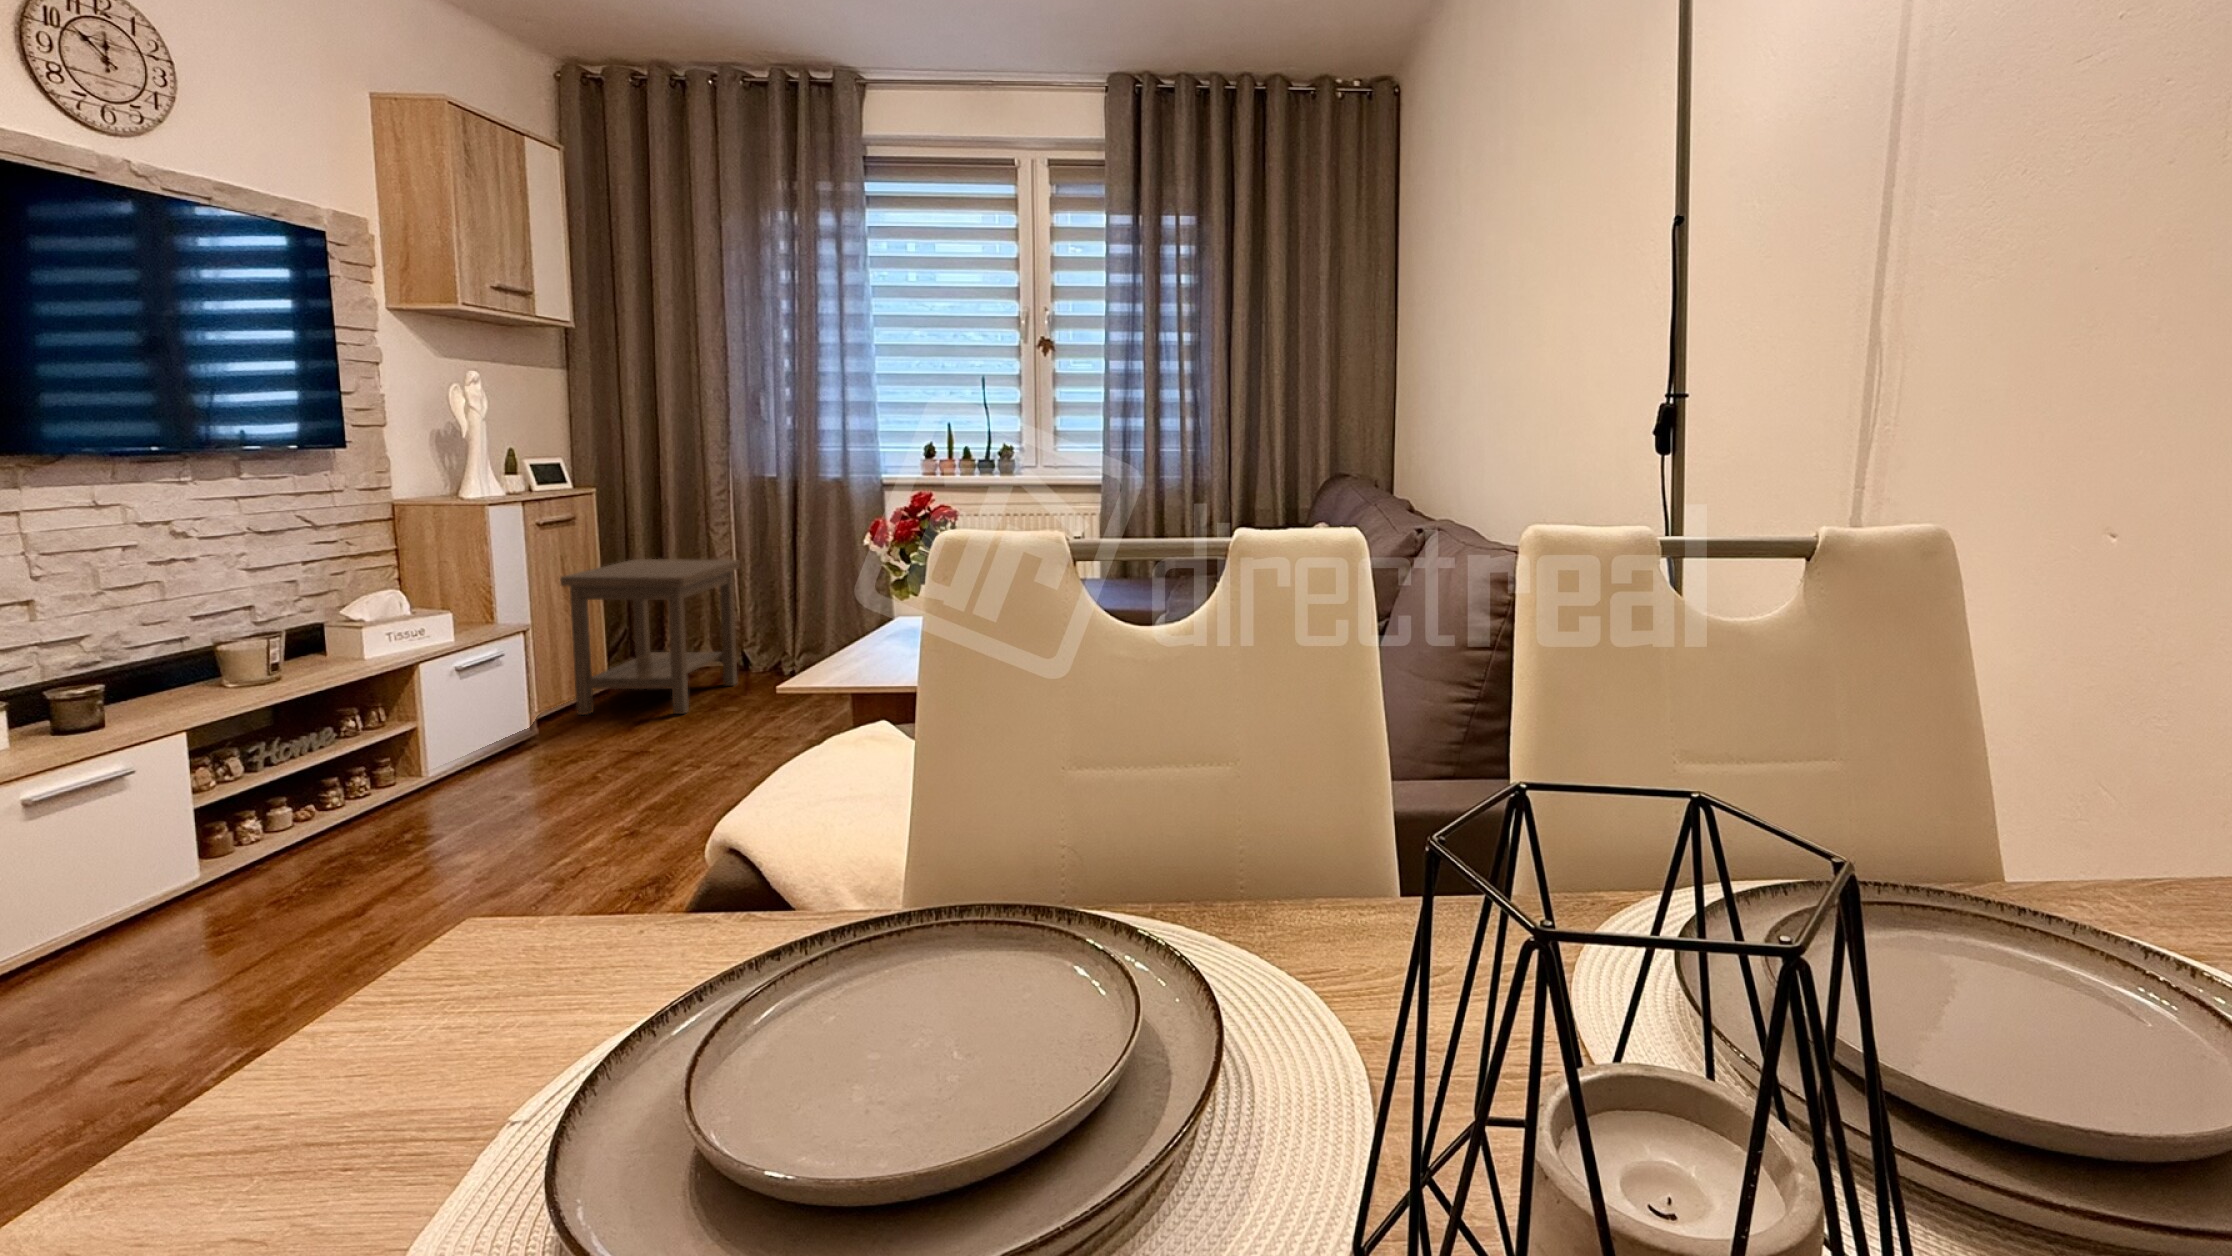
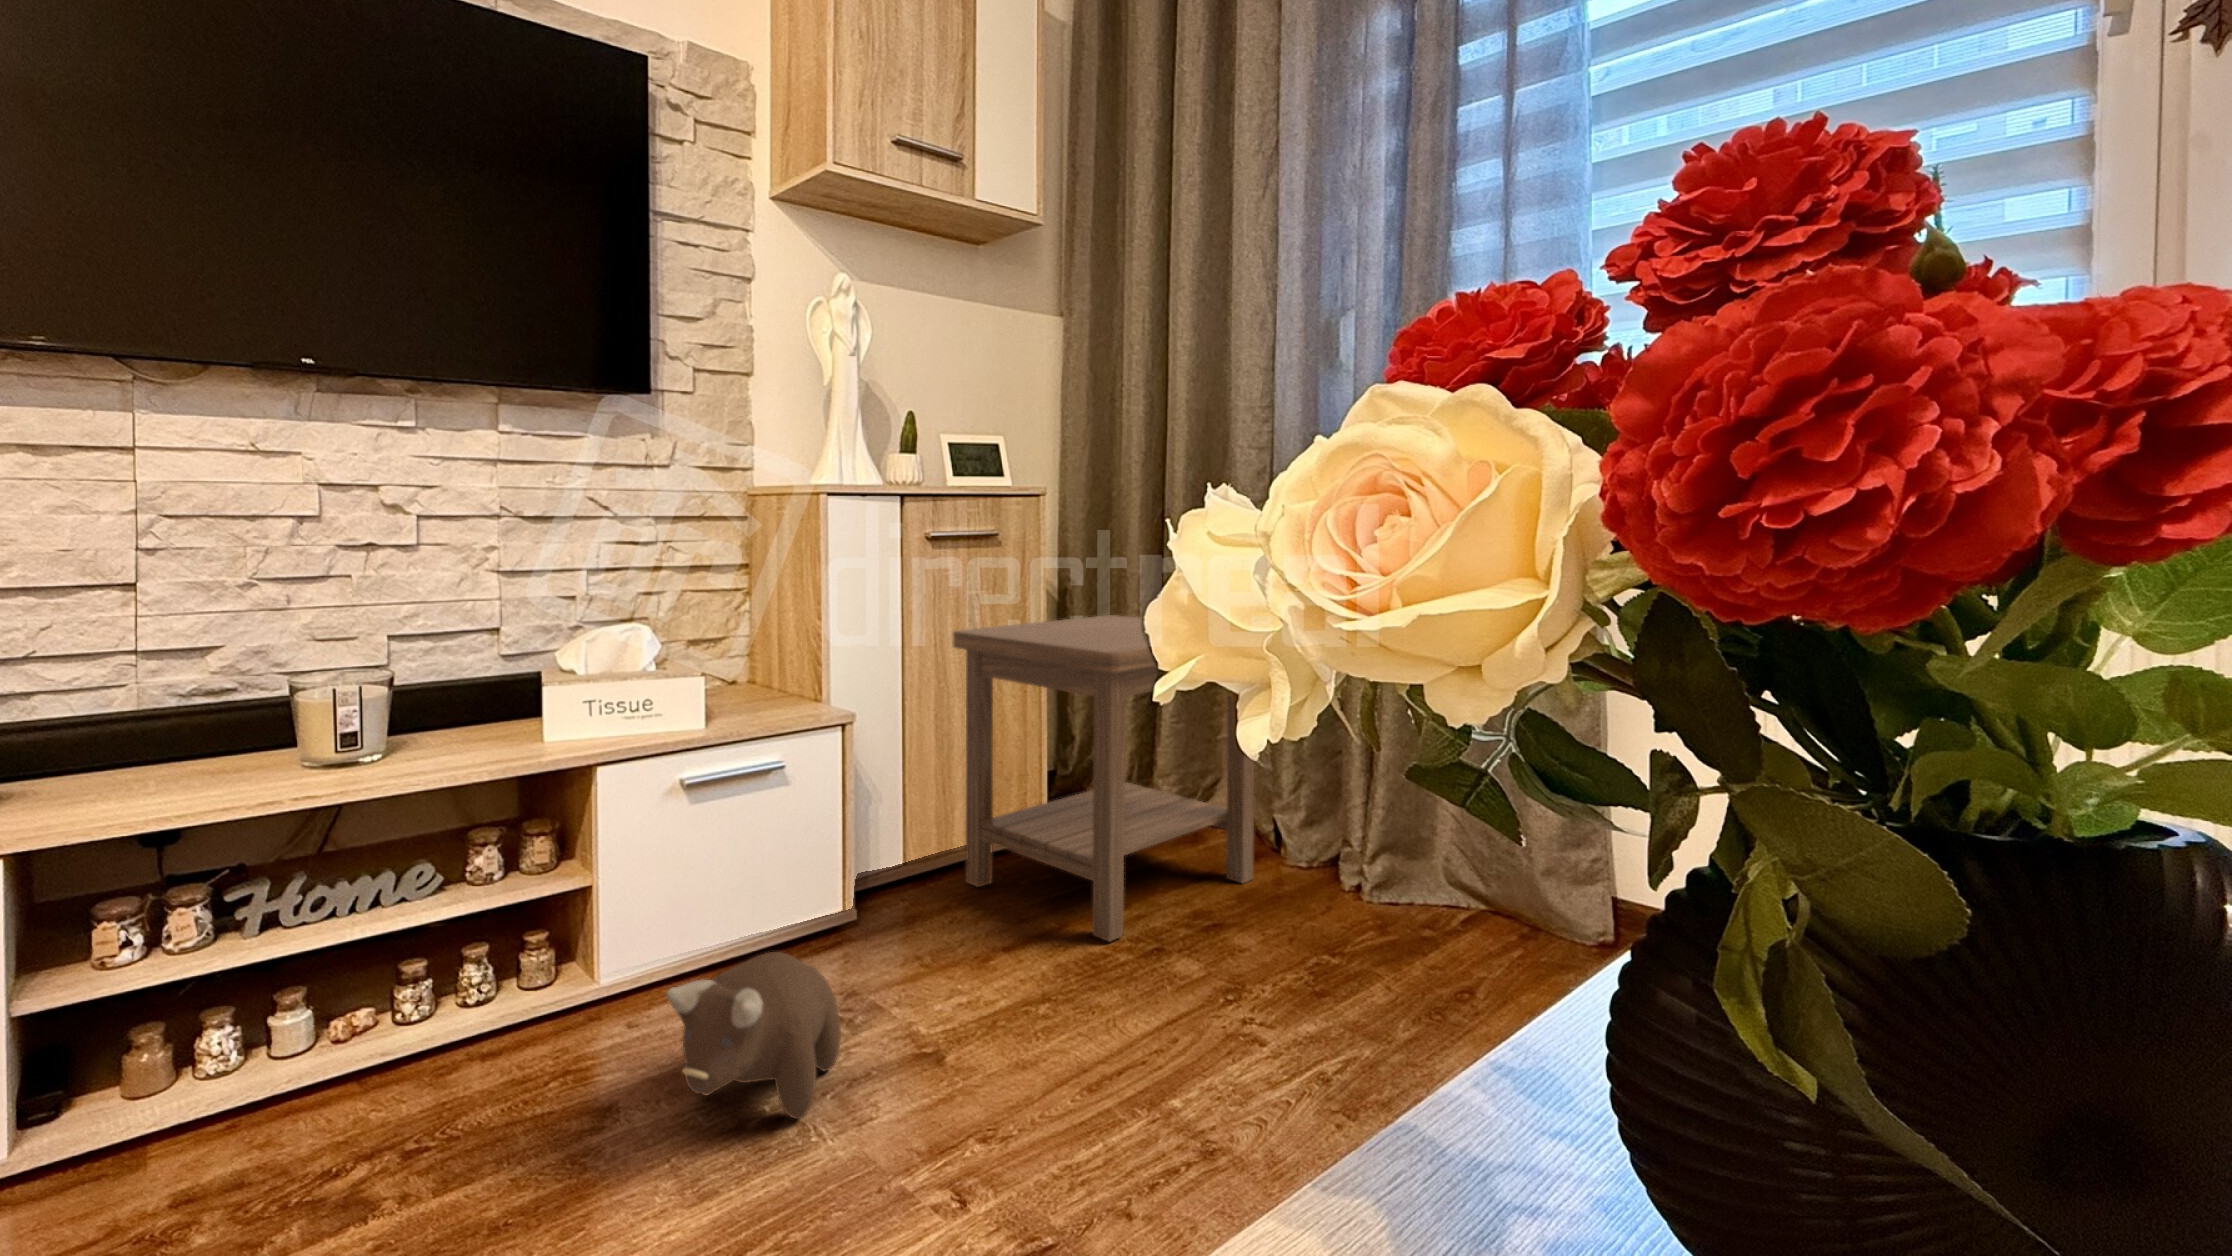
plush toy: none [530,721,606,786] -> present [667,952,841,1119]

